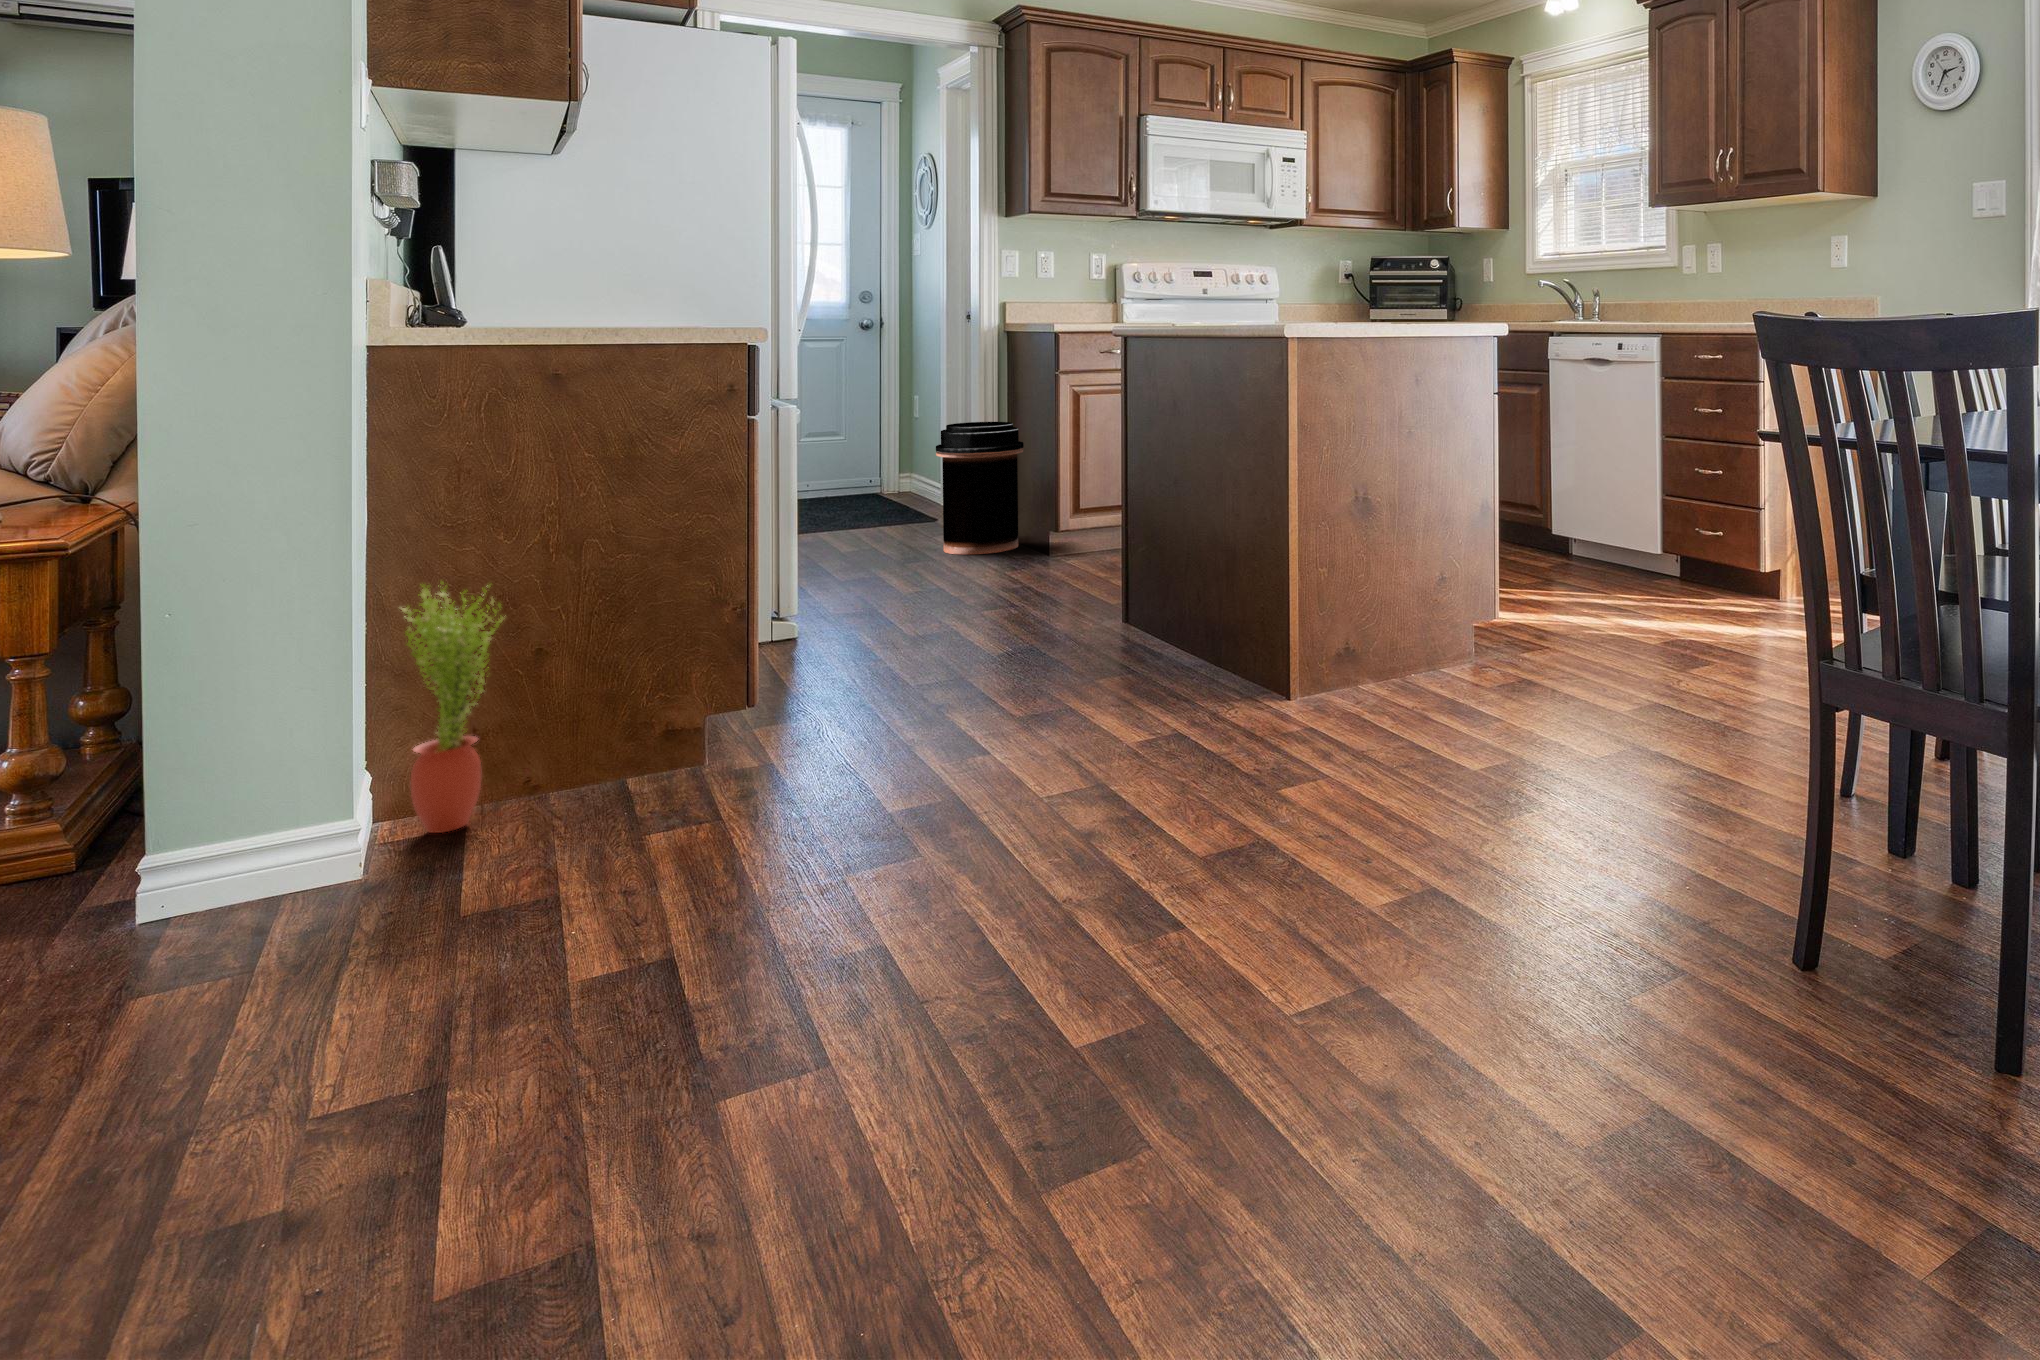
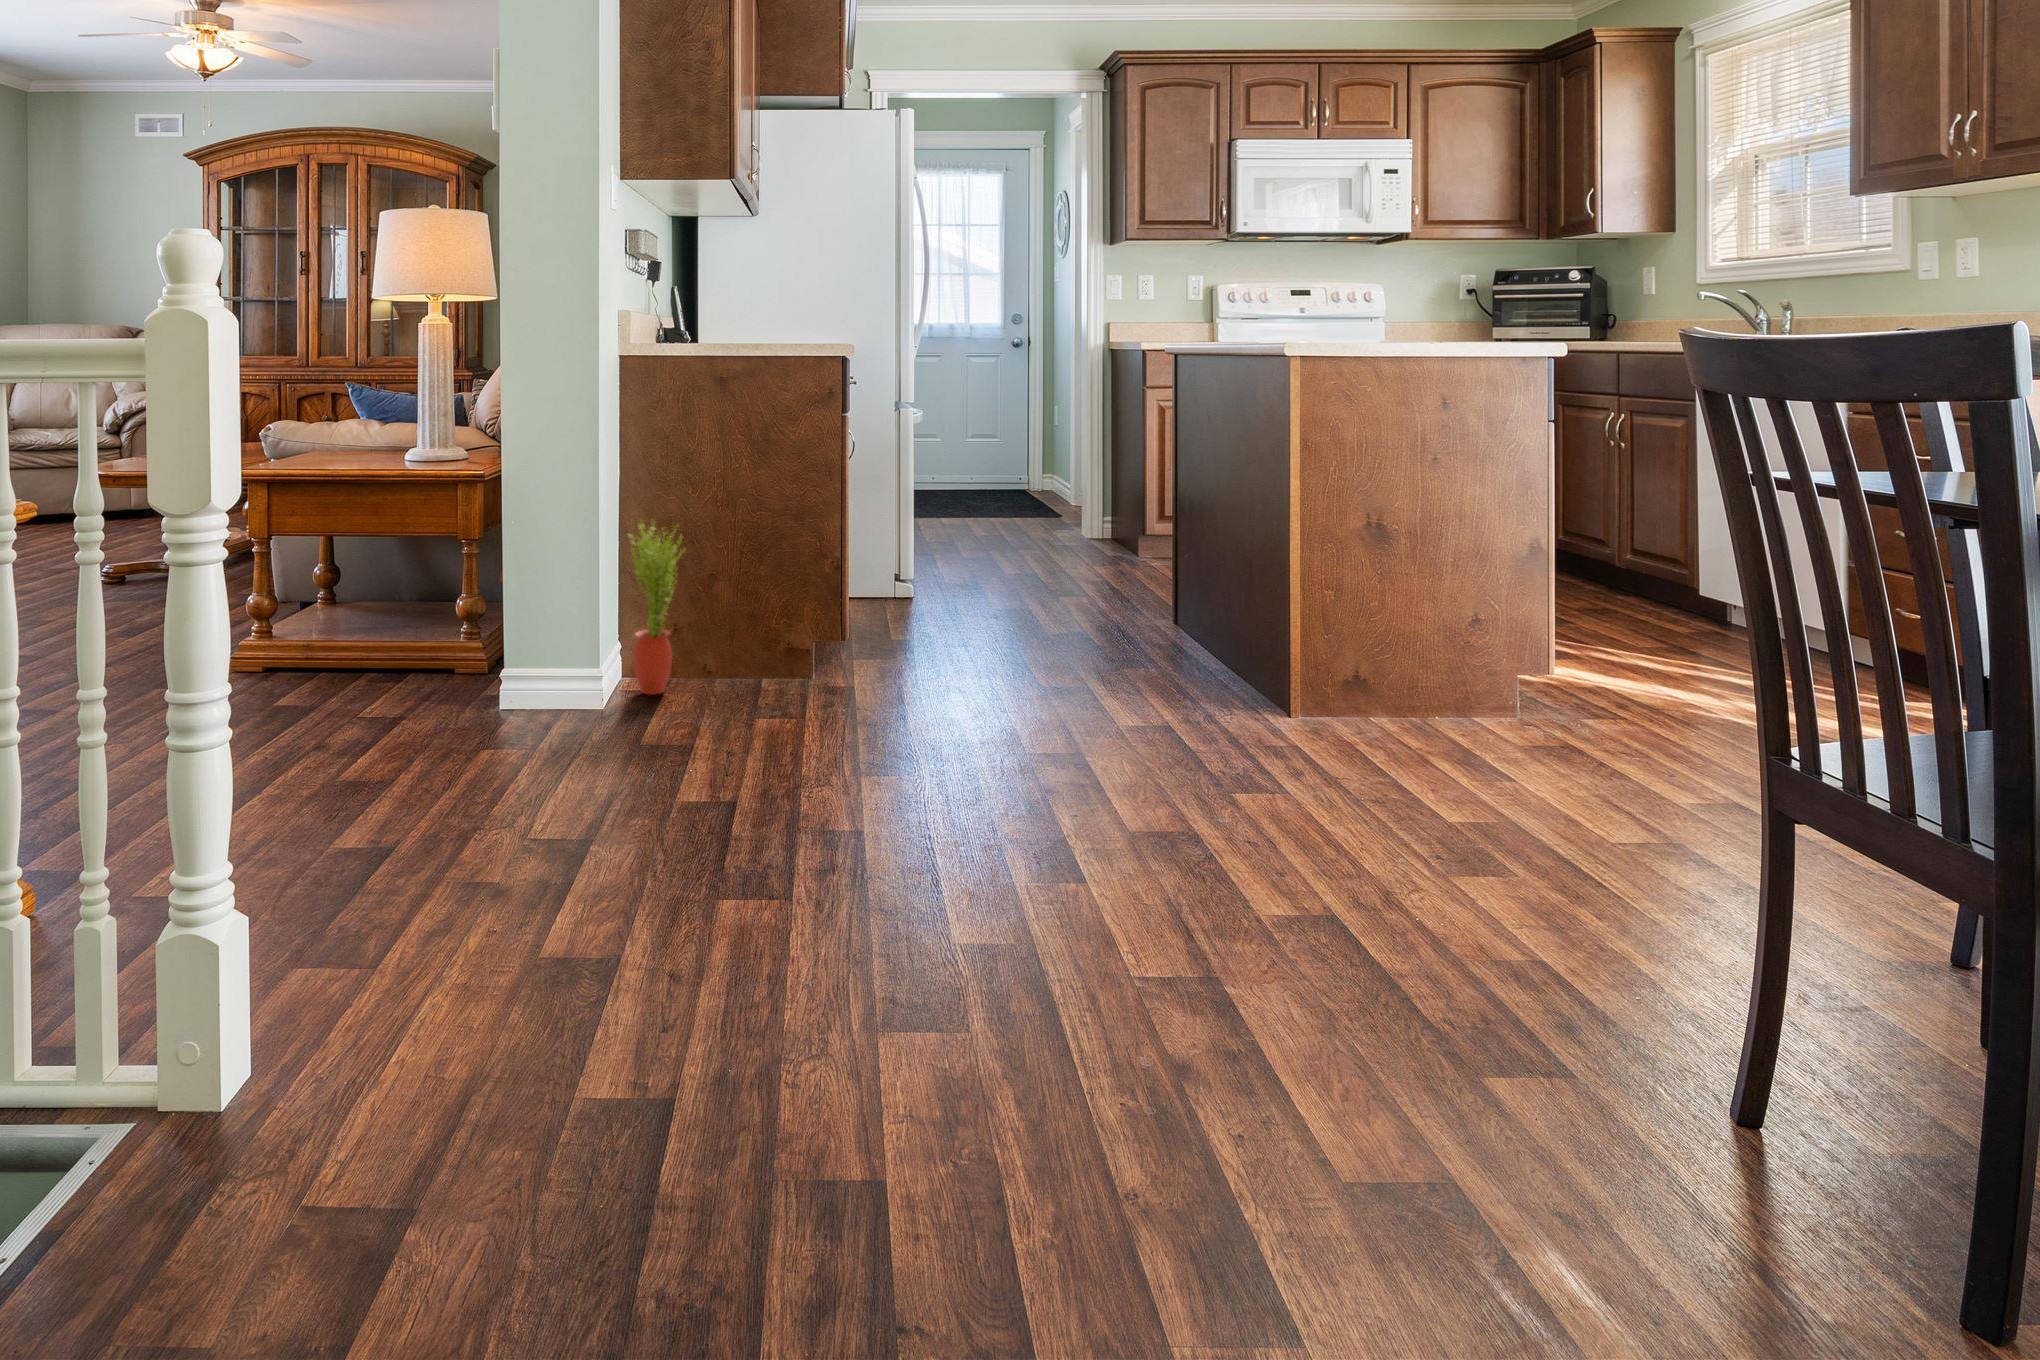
trash can: present [936,422,1024,555] -> none [1046,432,1121,553]

